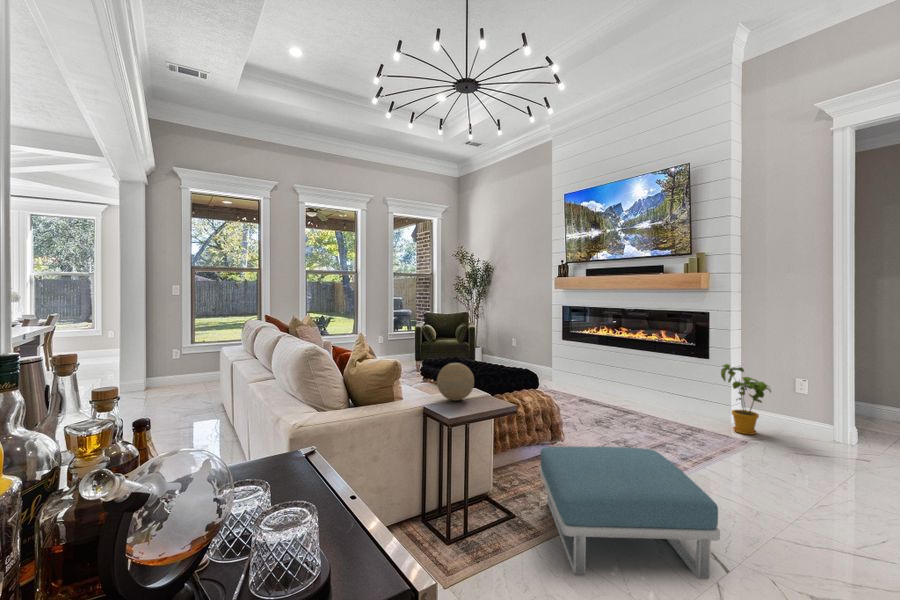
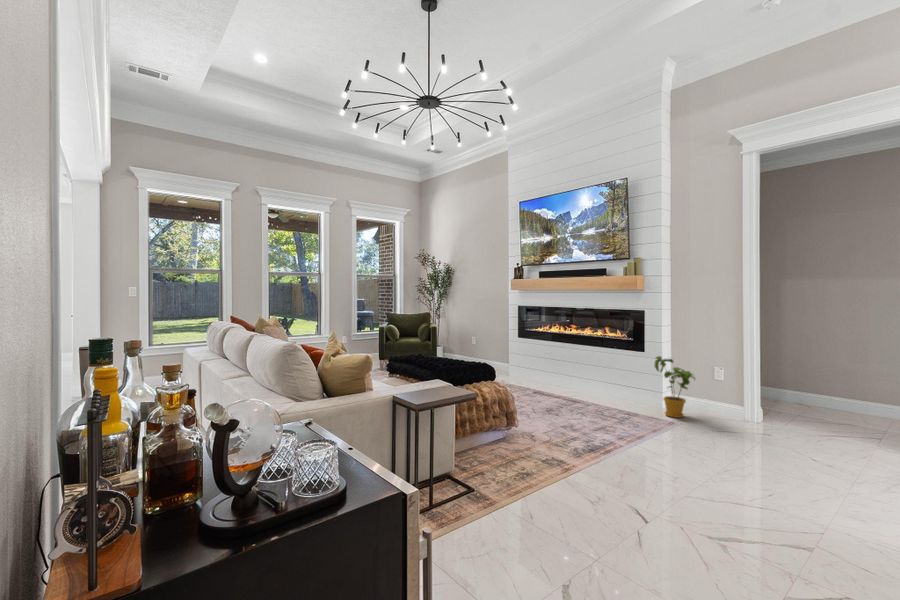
decorative orb: present [437,363,474,401] -> none [404,356,438,390]
footstool: present [540,446,720,579] -> none [495,428,639,530]

